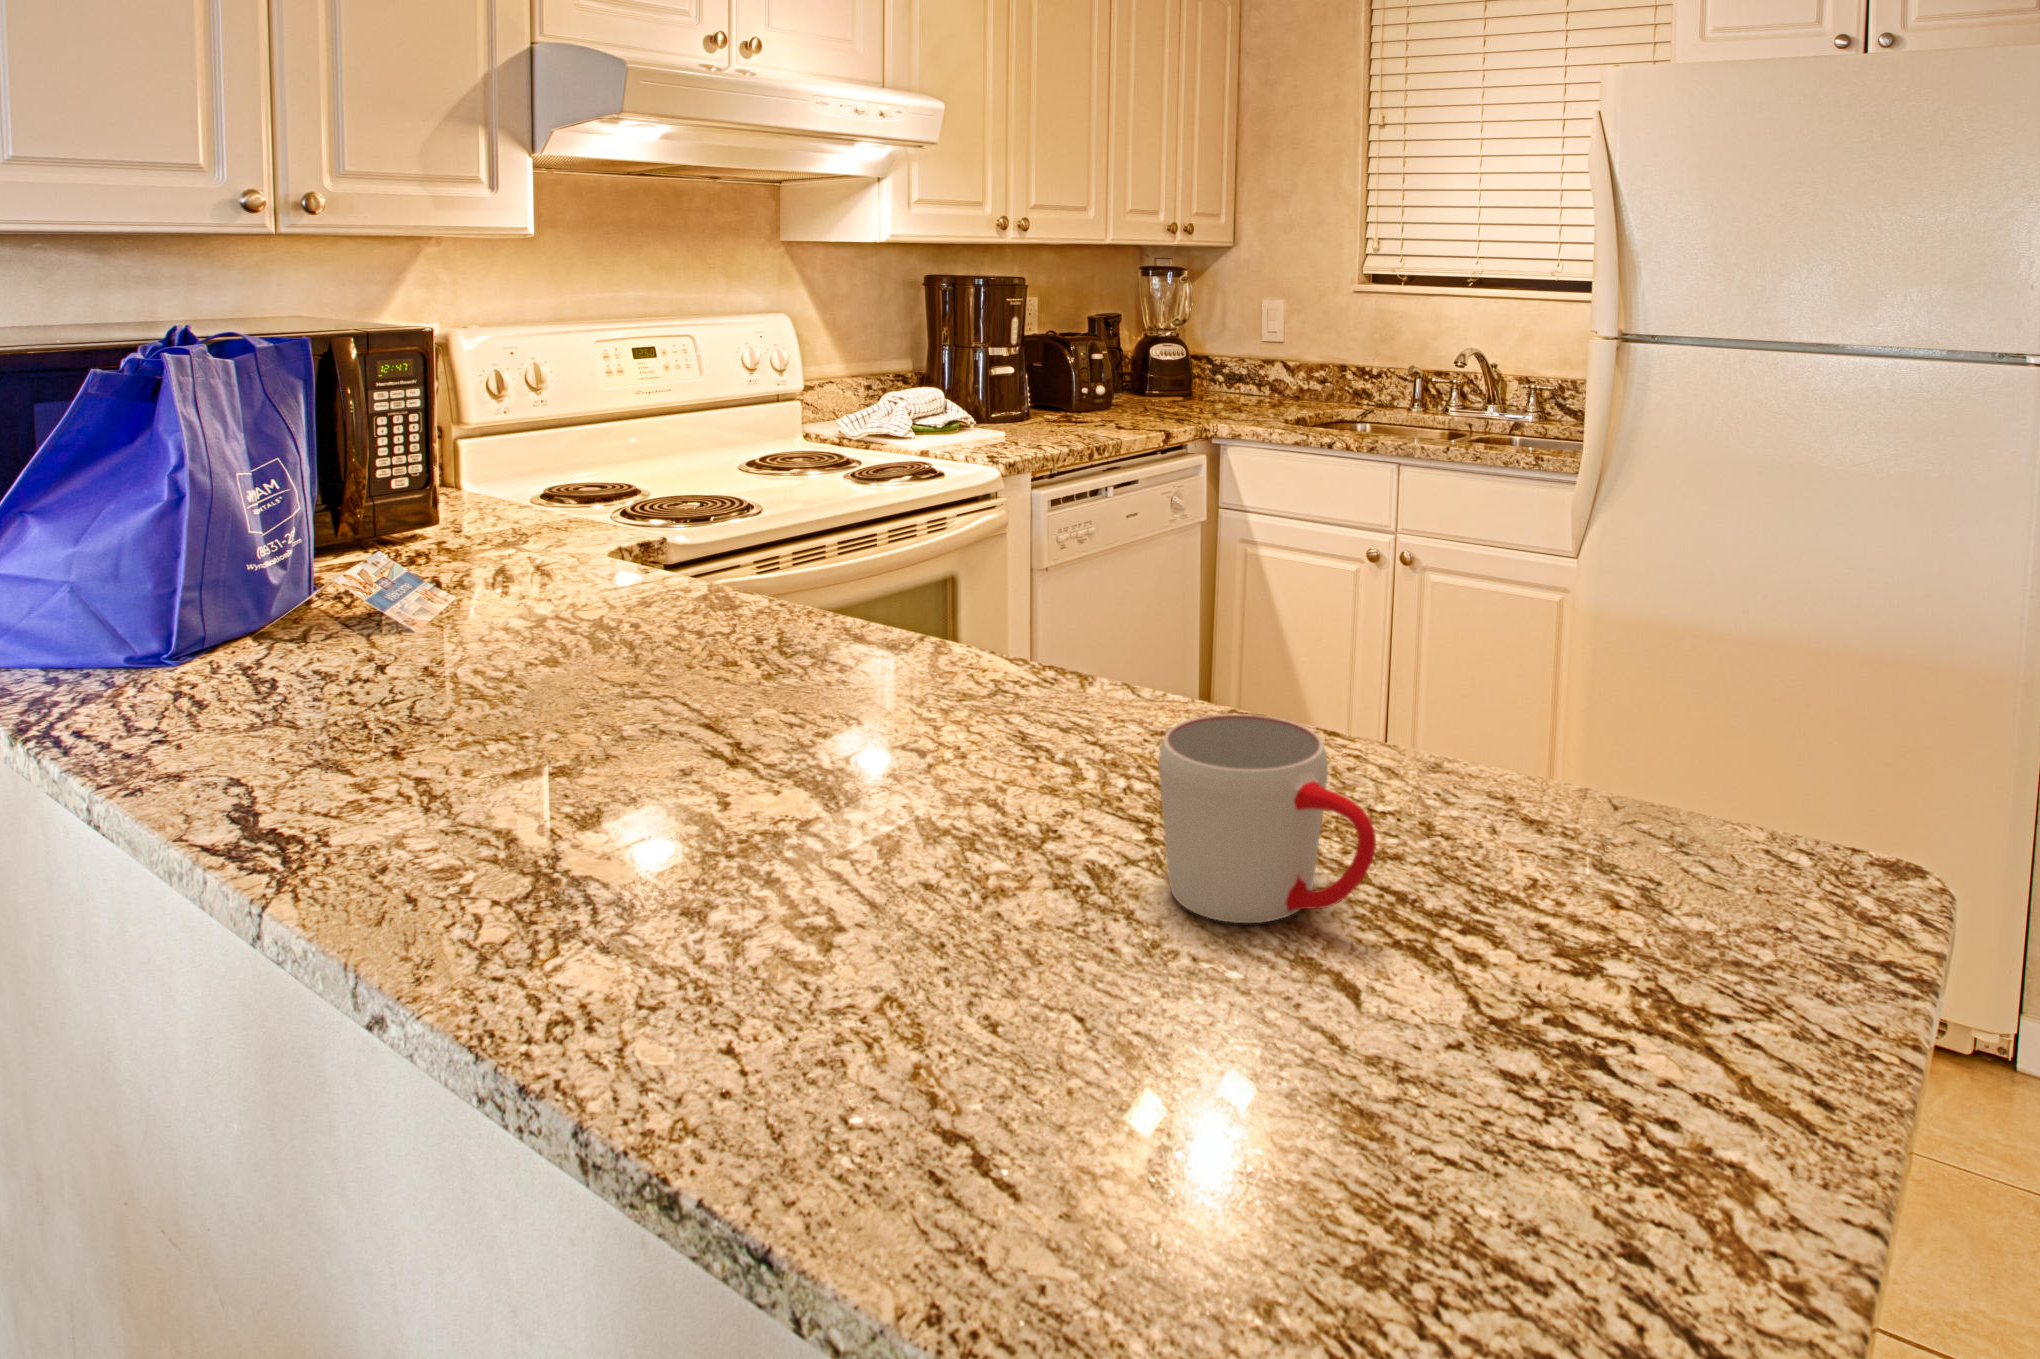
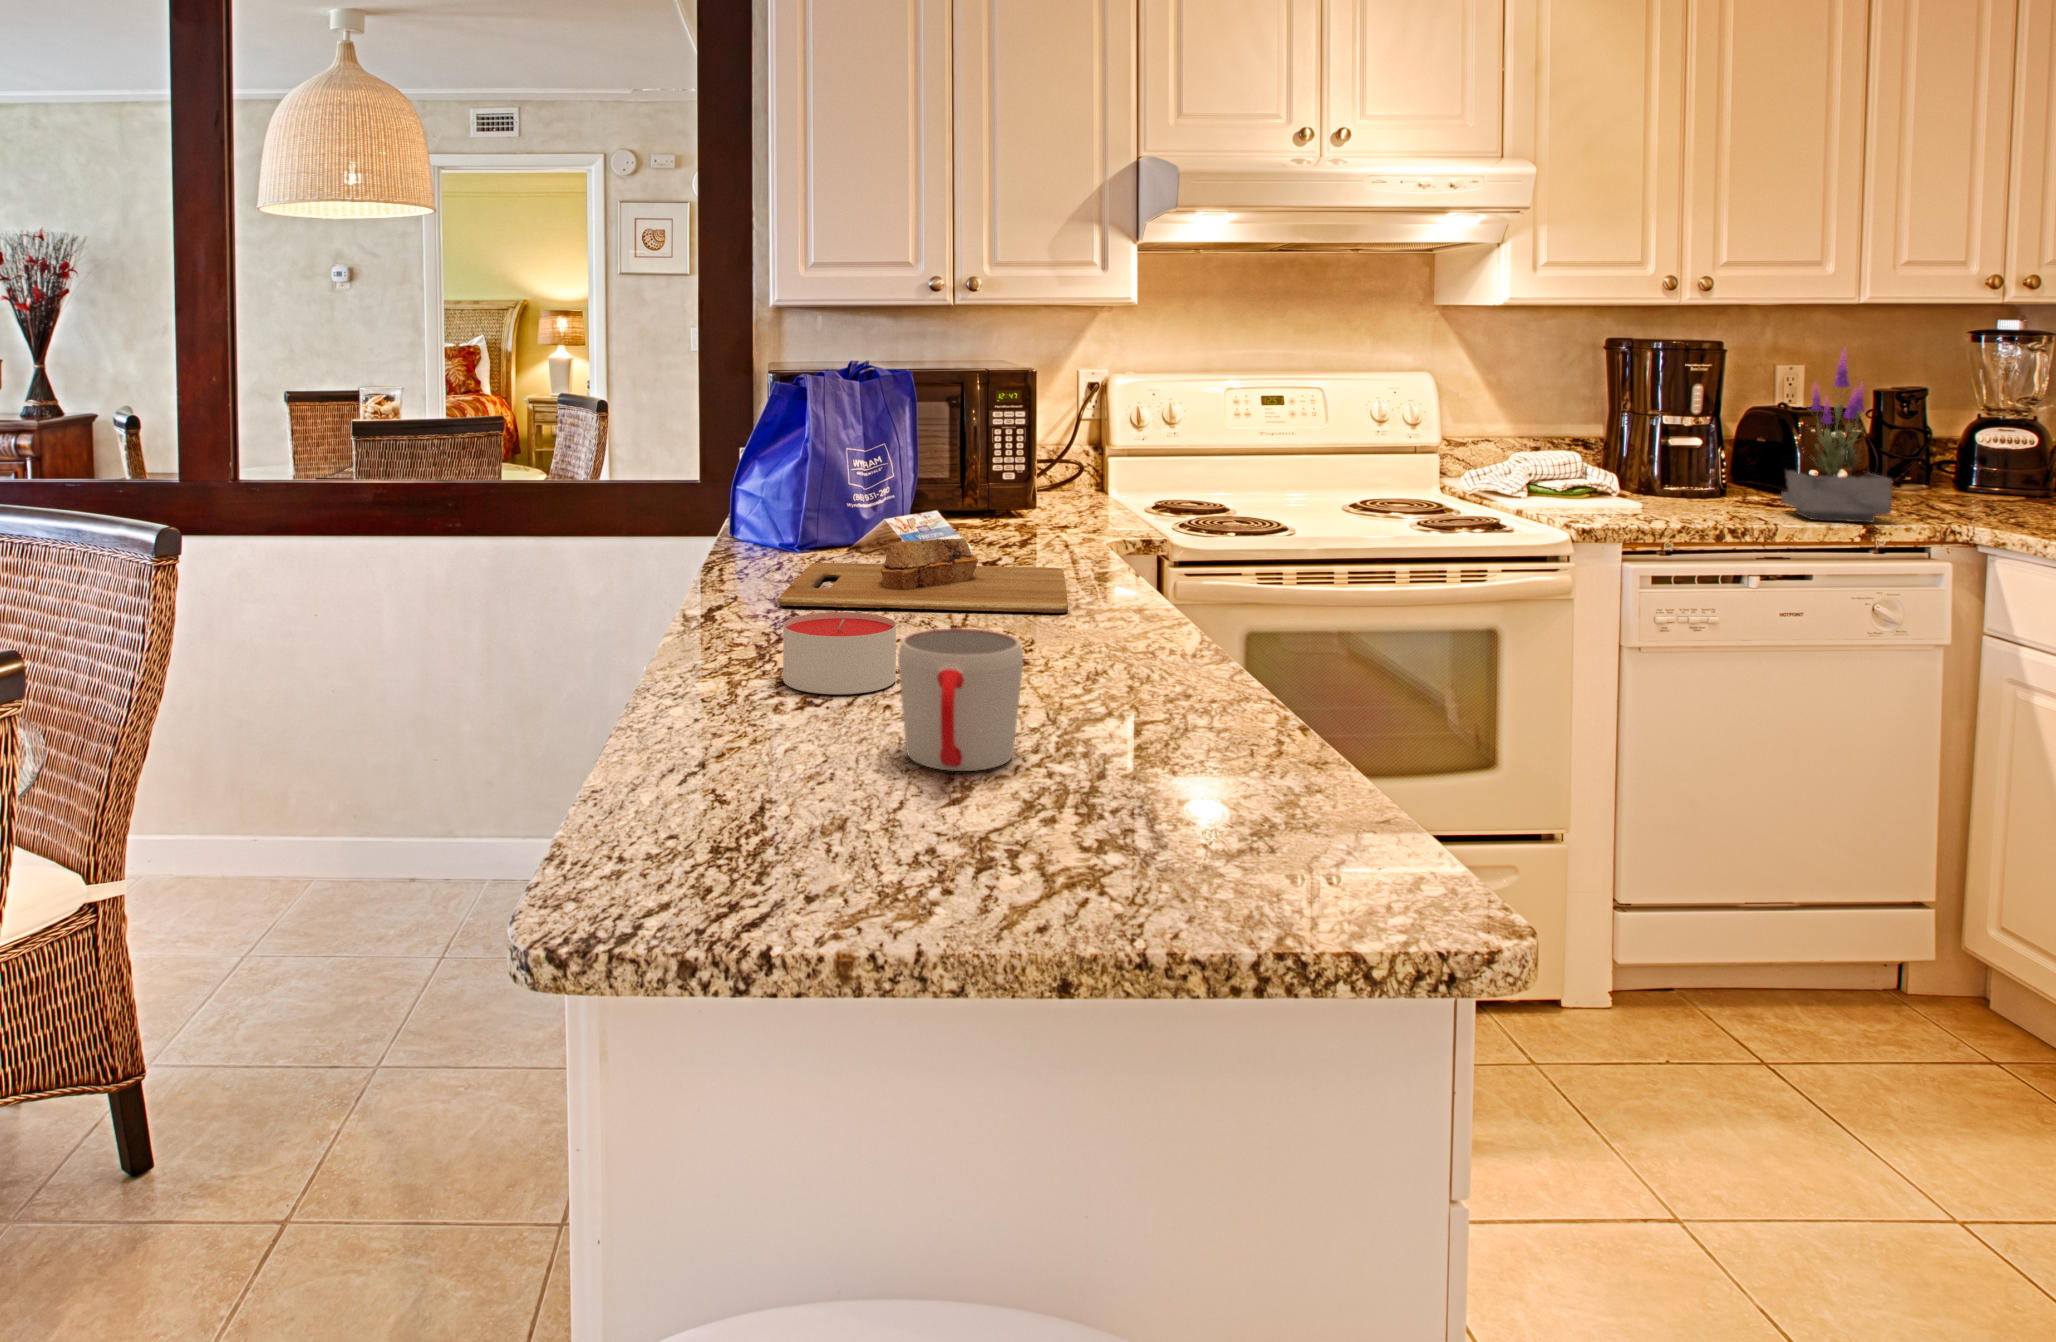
potted plant: none [1077,284,1161,430] -> present [1781,347,1892,522]
cutting board: none [311,587,833,760] -> present [779,539,1068,613]
candle: none [750,733,928,886] -> present [783,612,896,694]

